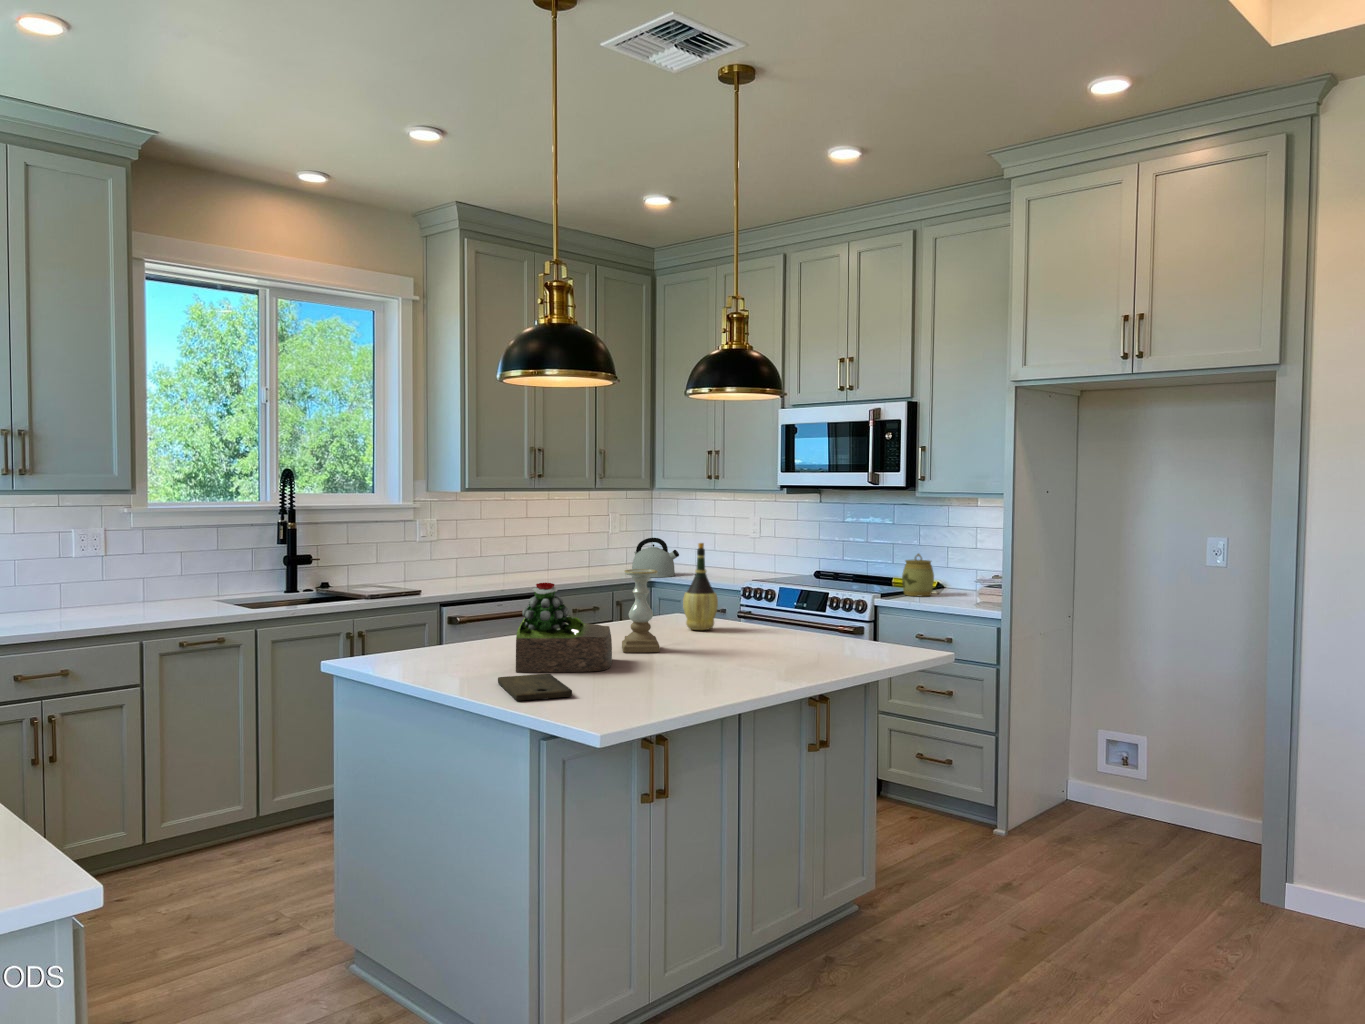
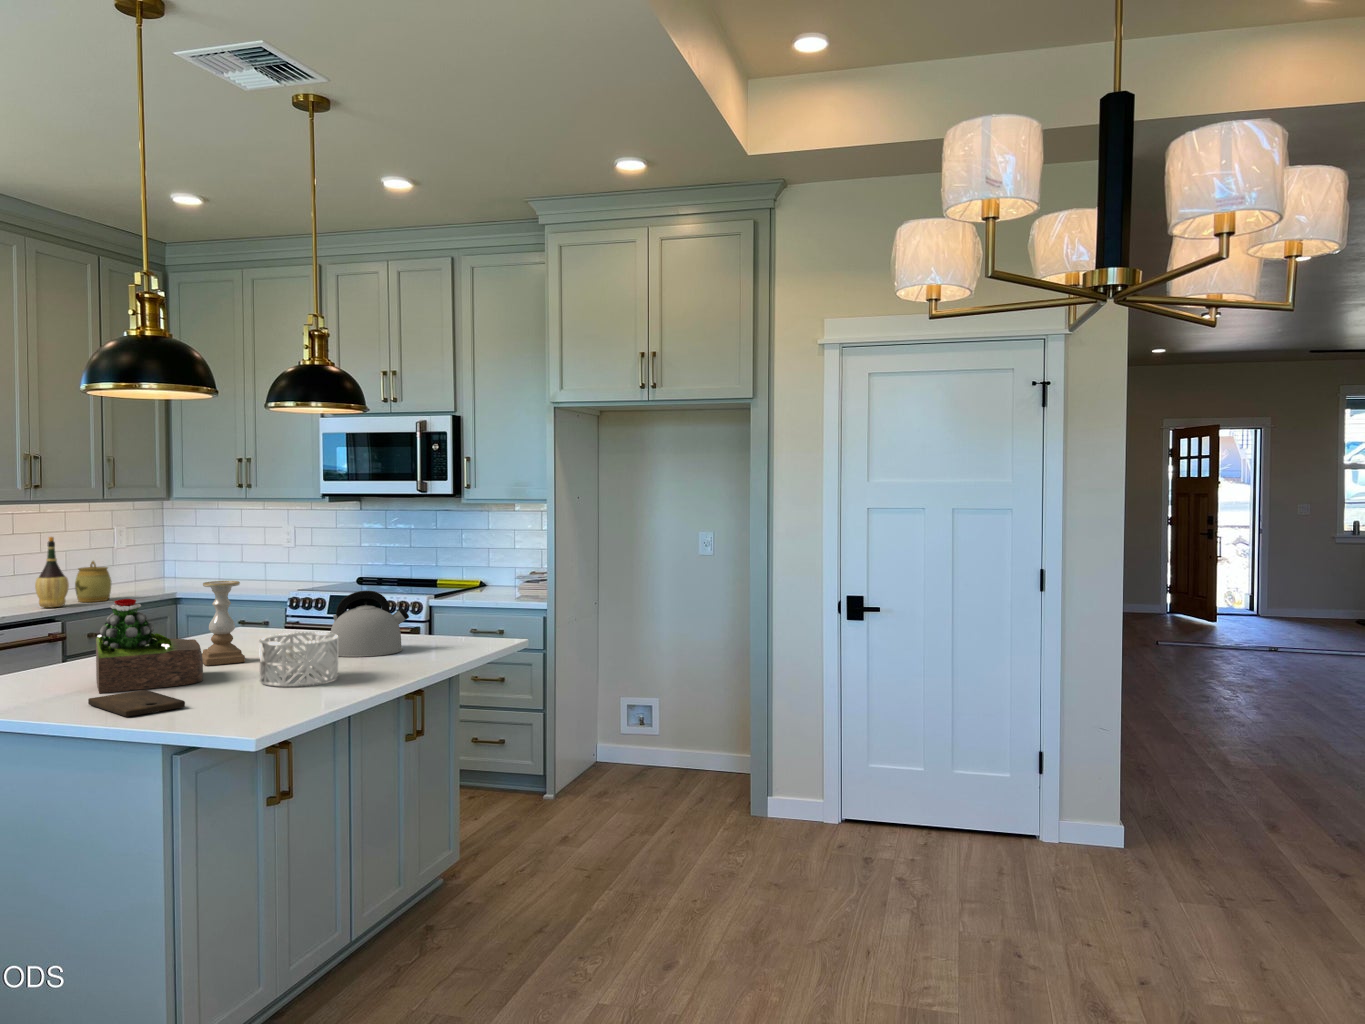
kettle: present [632,538,679,577] -> present [330,591,409,657]
wine bottle: present [683,543,718,630] -> present [35,537,69,607]
jar: present [902,554,934,597] -> present [75,561,111,602]
decorative bowl: none [657,628,734,686] -> present [259,632,338,687]

